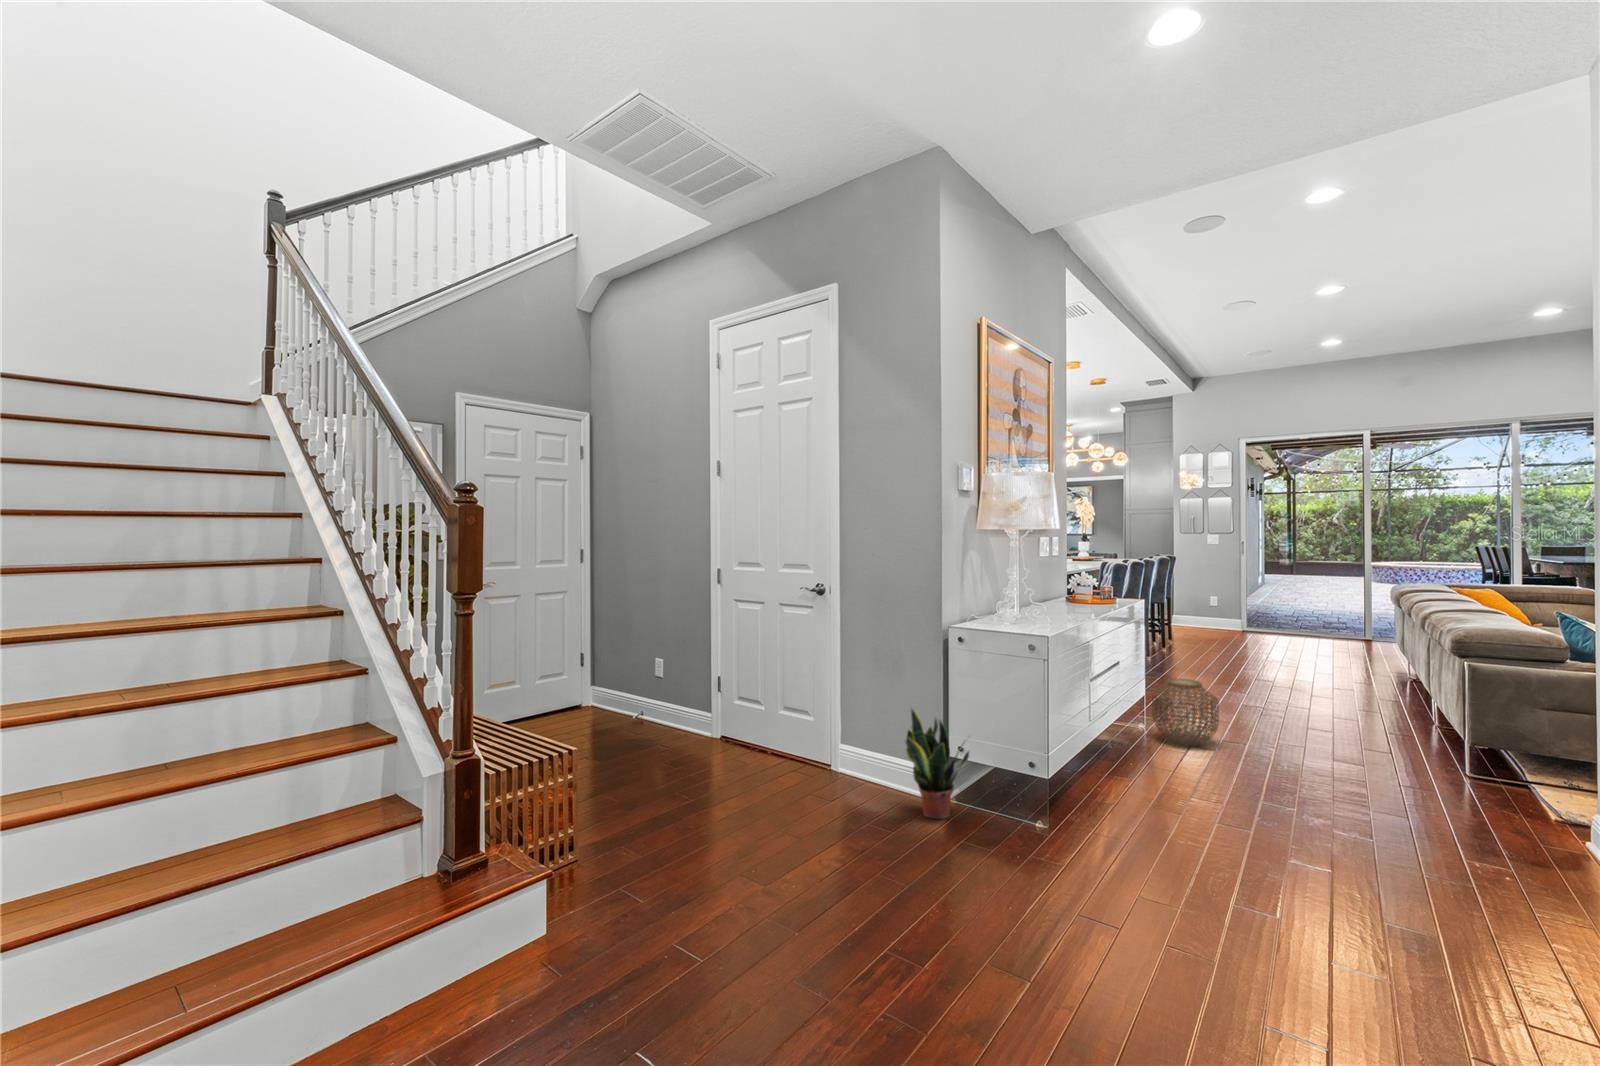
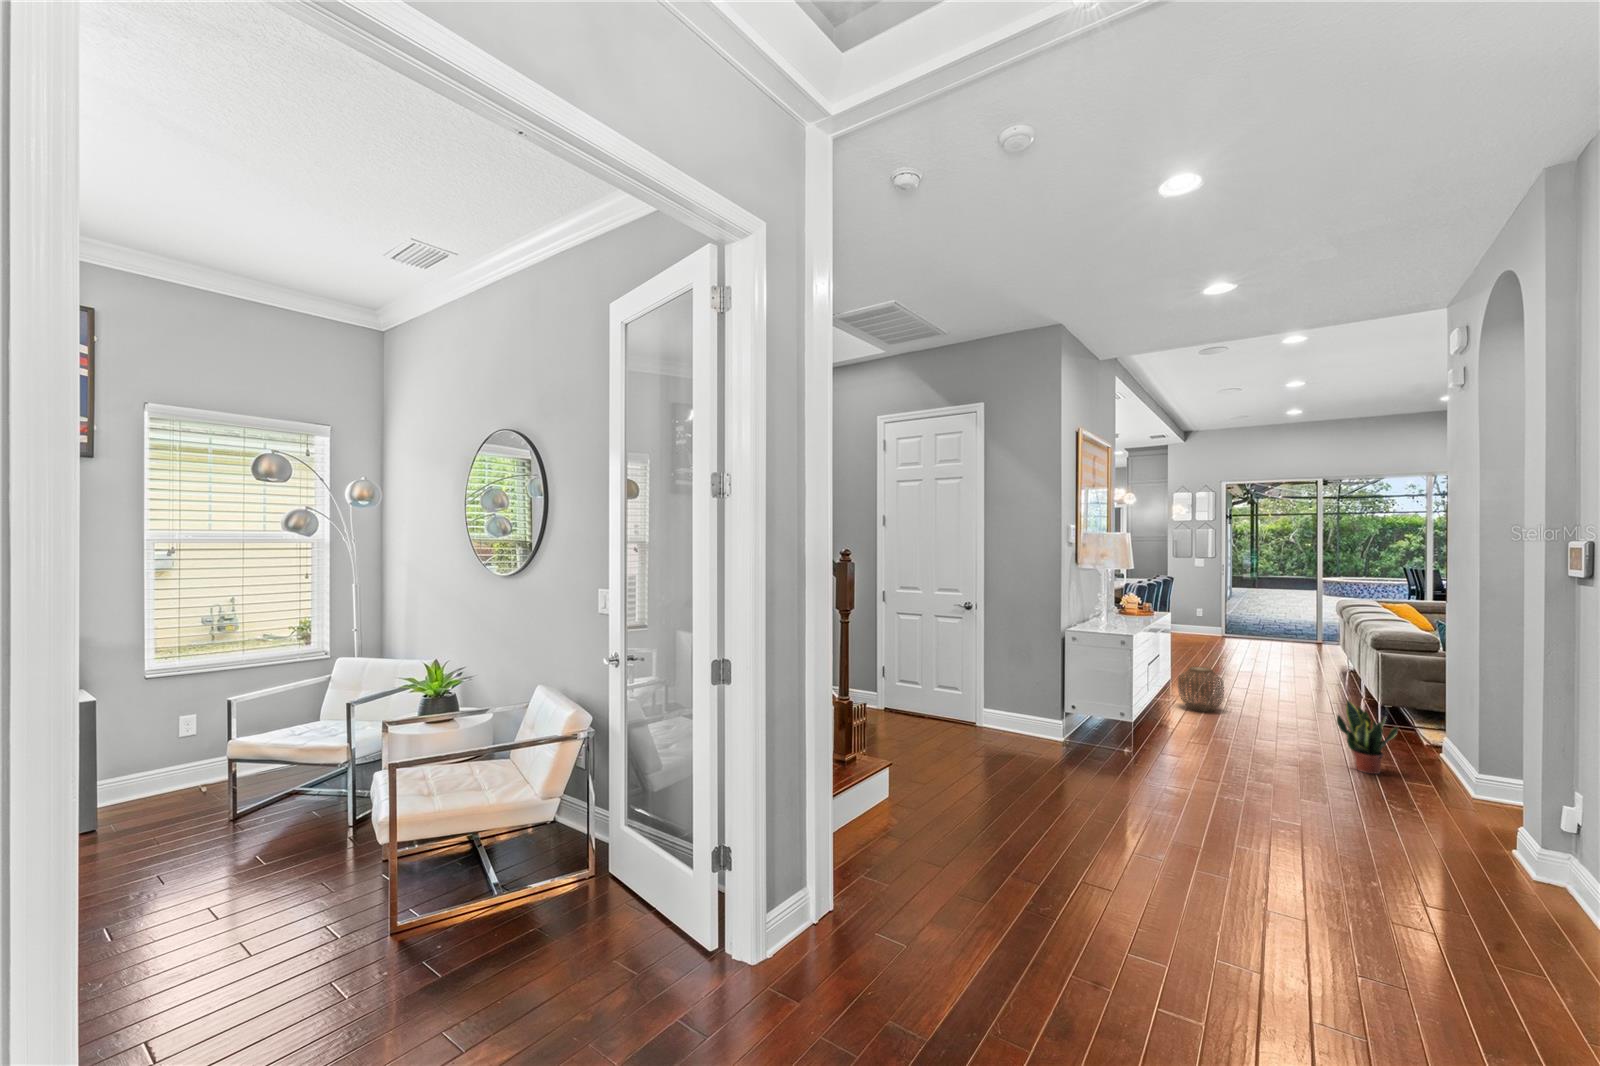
potted plant: present [906,710,970,819] -> present [1337,700,1398,774]

